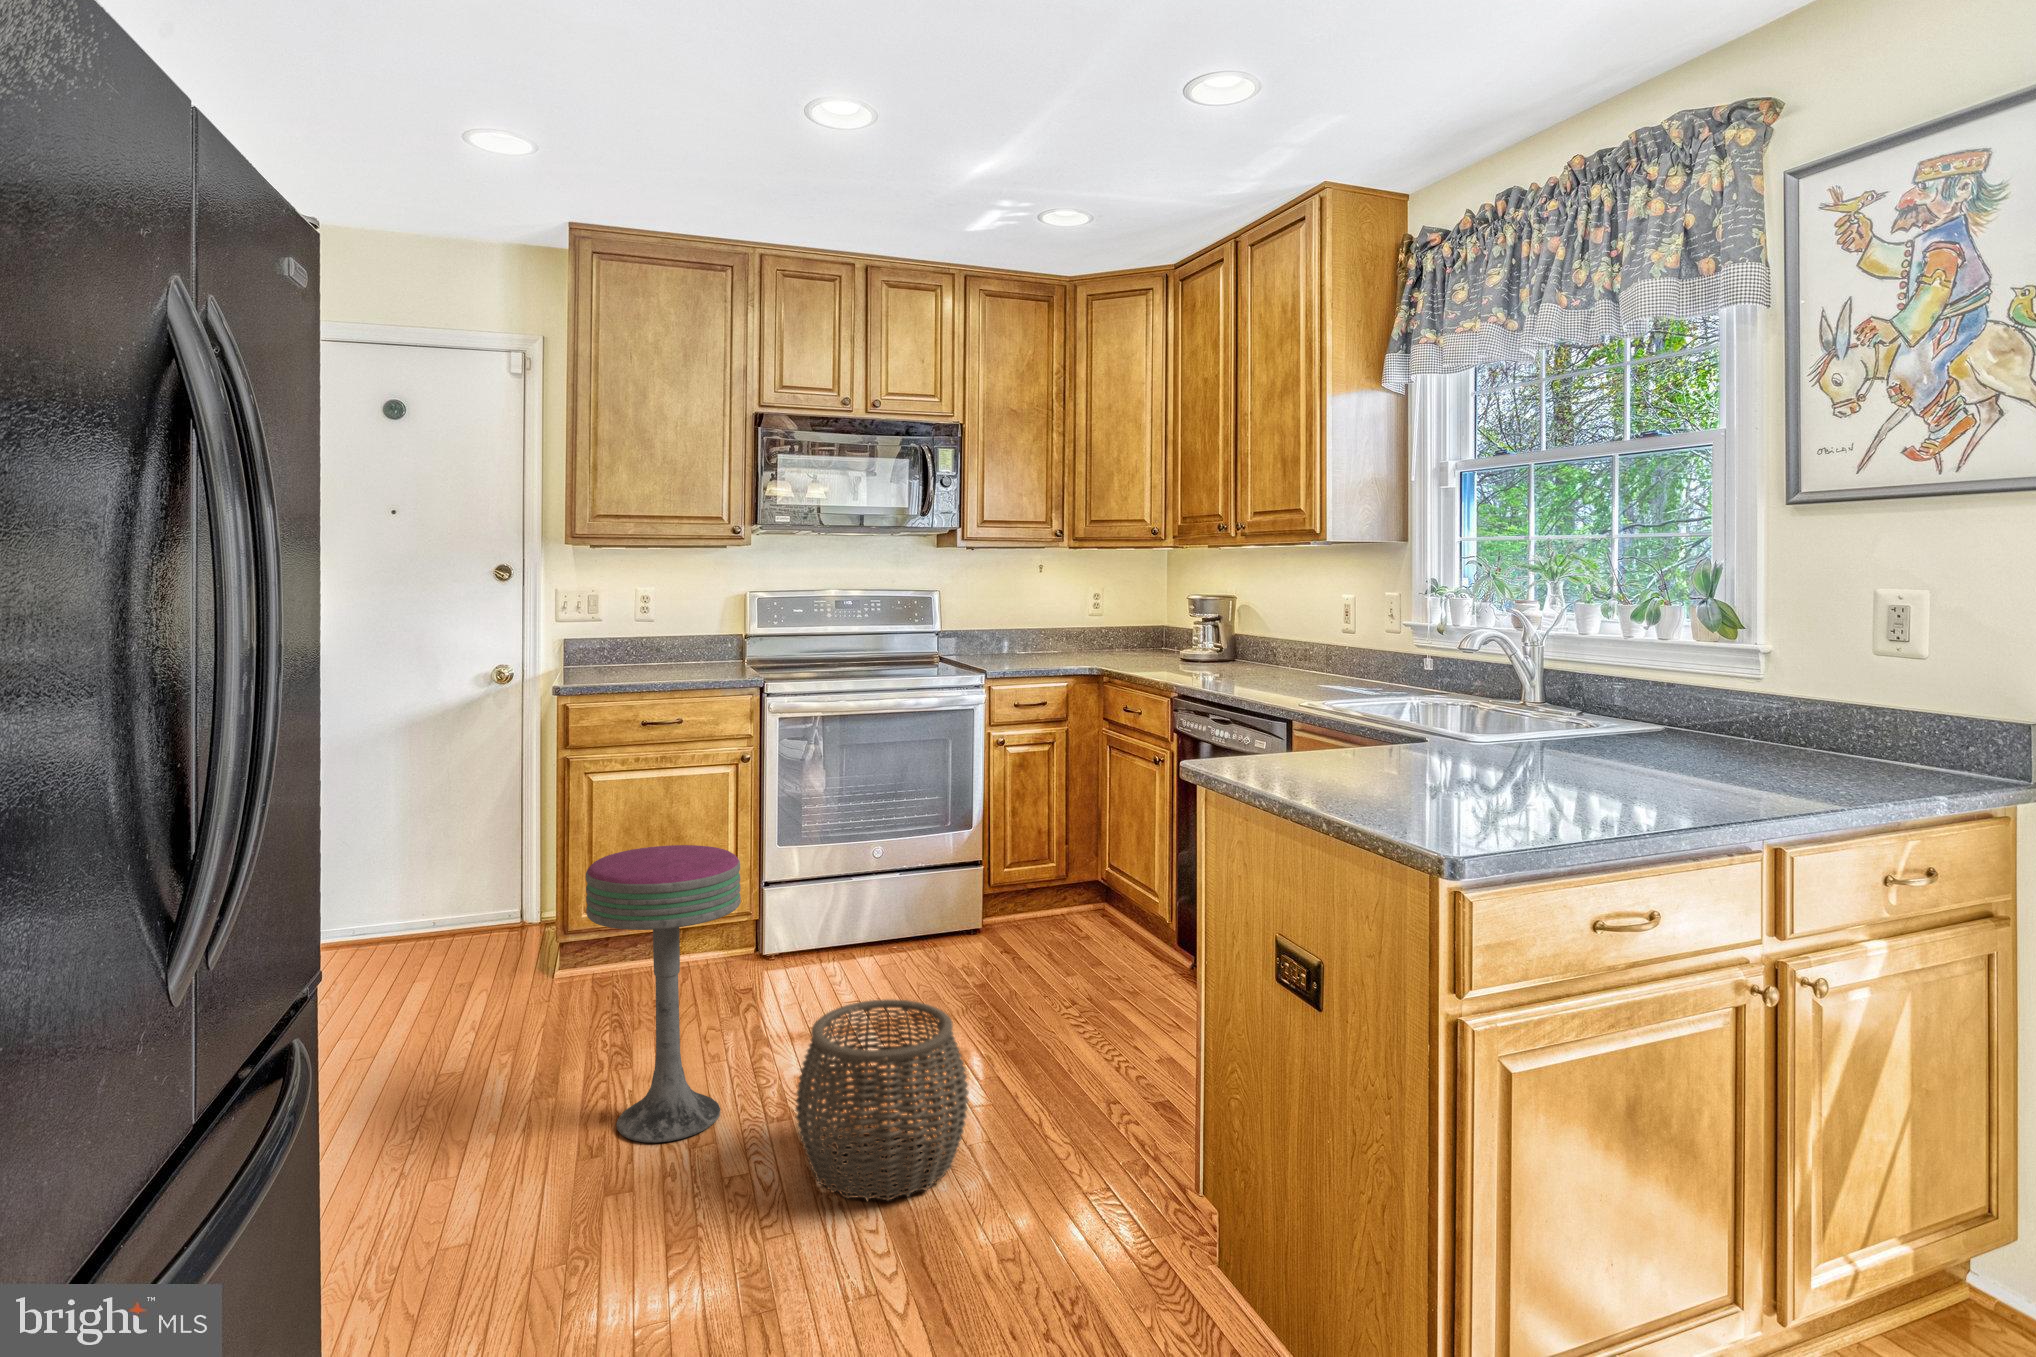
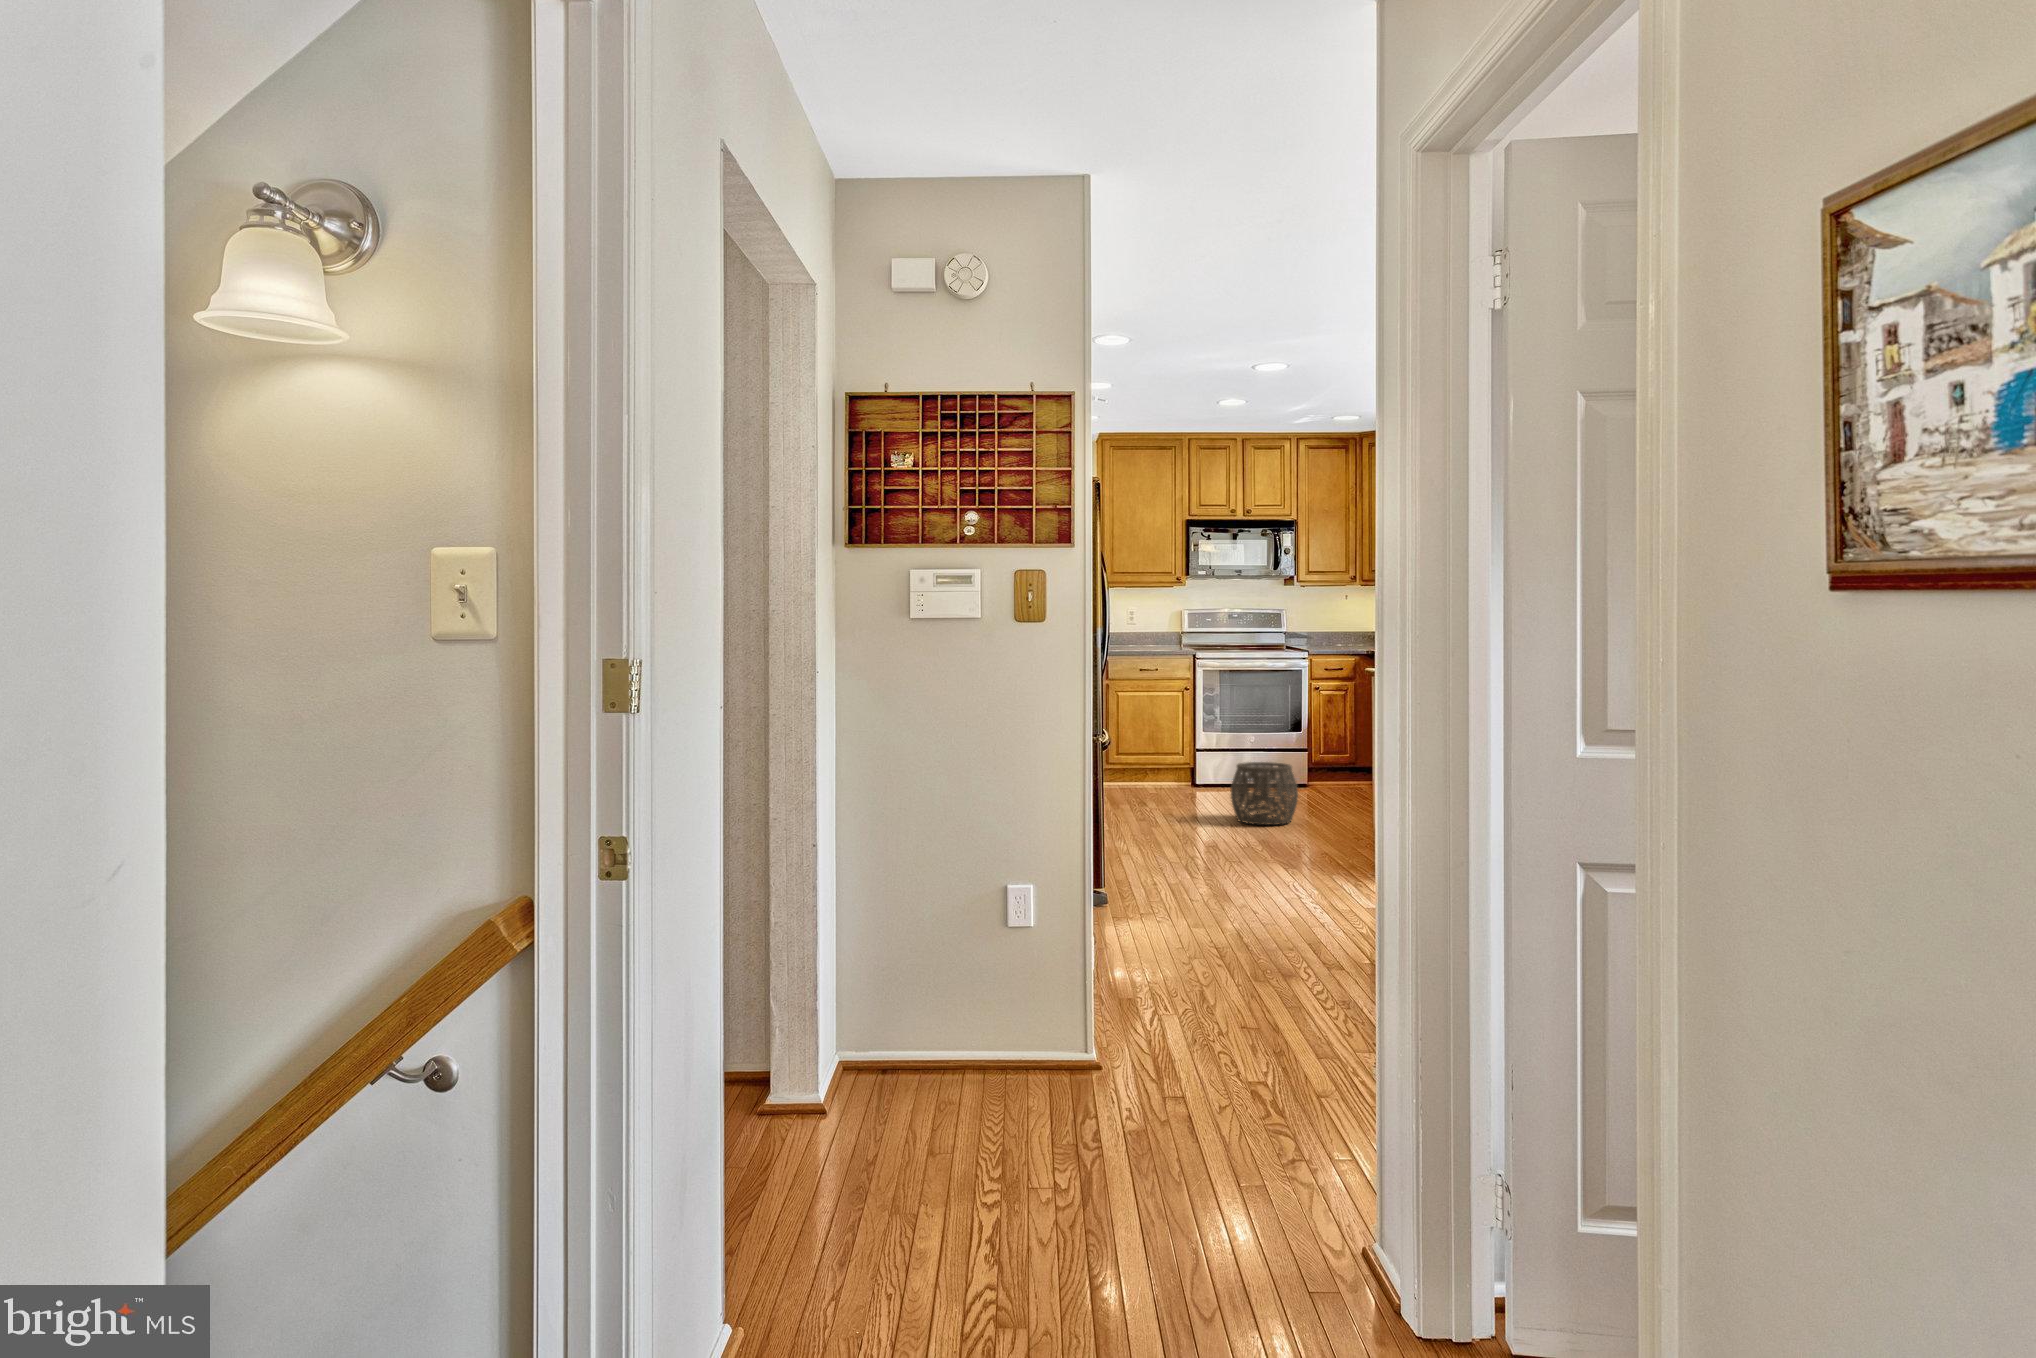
bar stool: present [586,845,741,1143] -> none [1145,705,1204,815]

